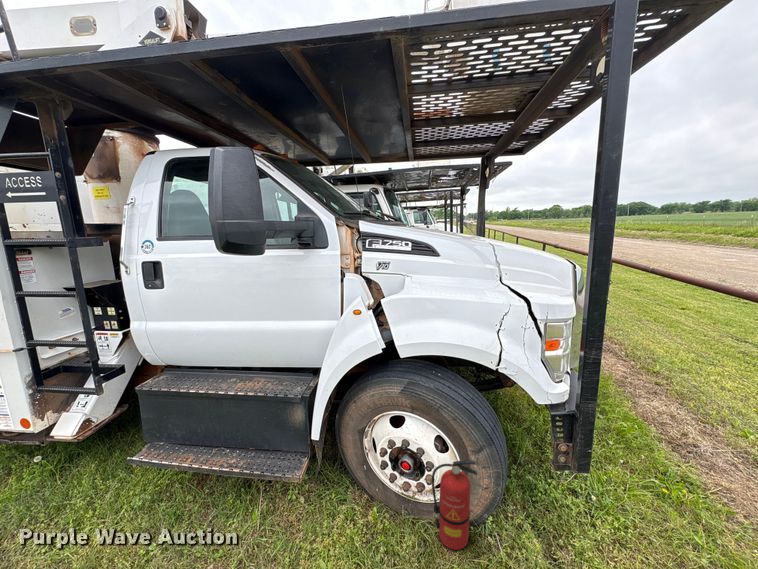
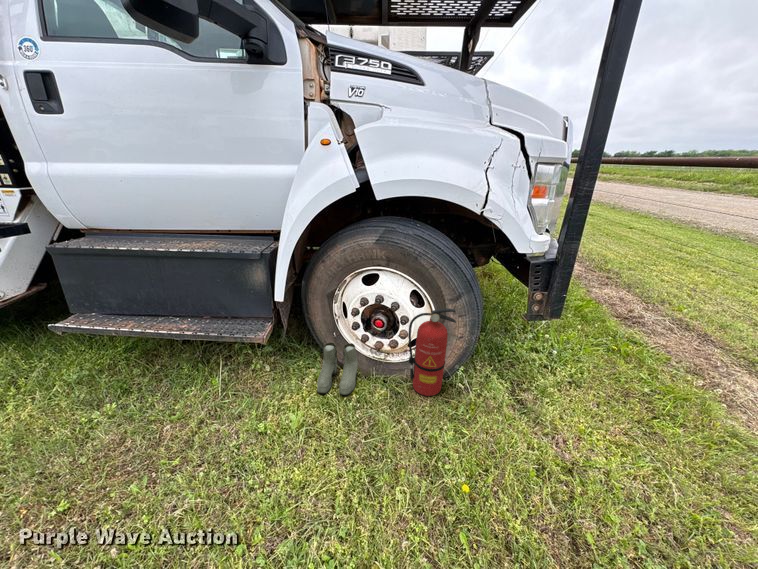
boots: none [346,483,386,543] -> present [317,342,358,395]

